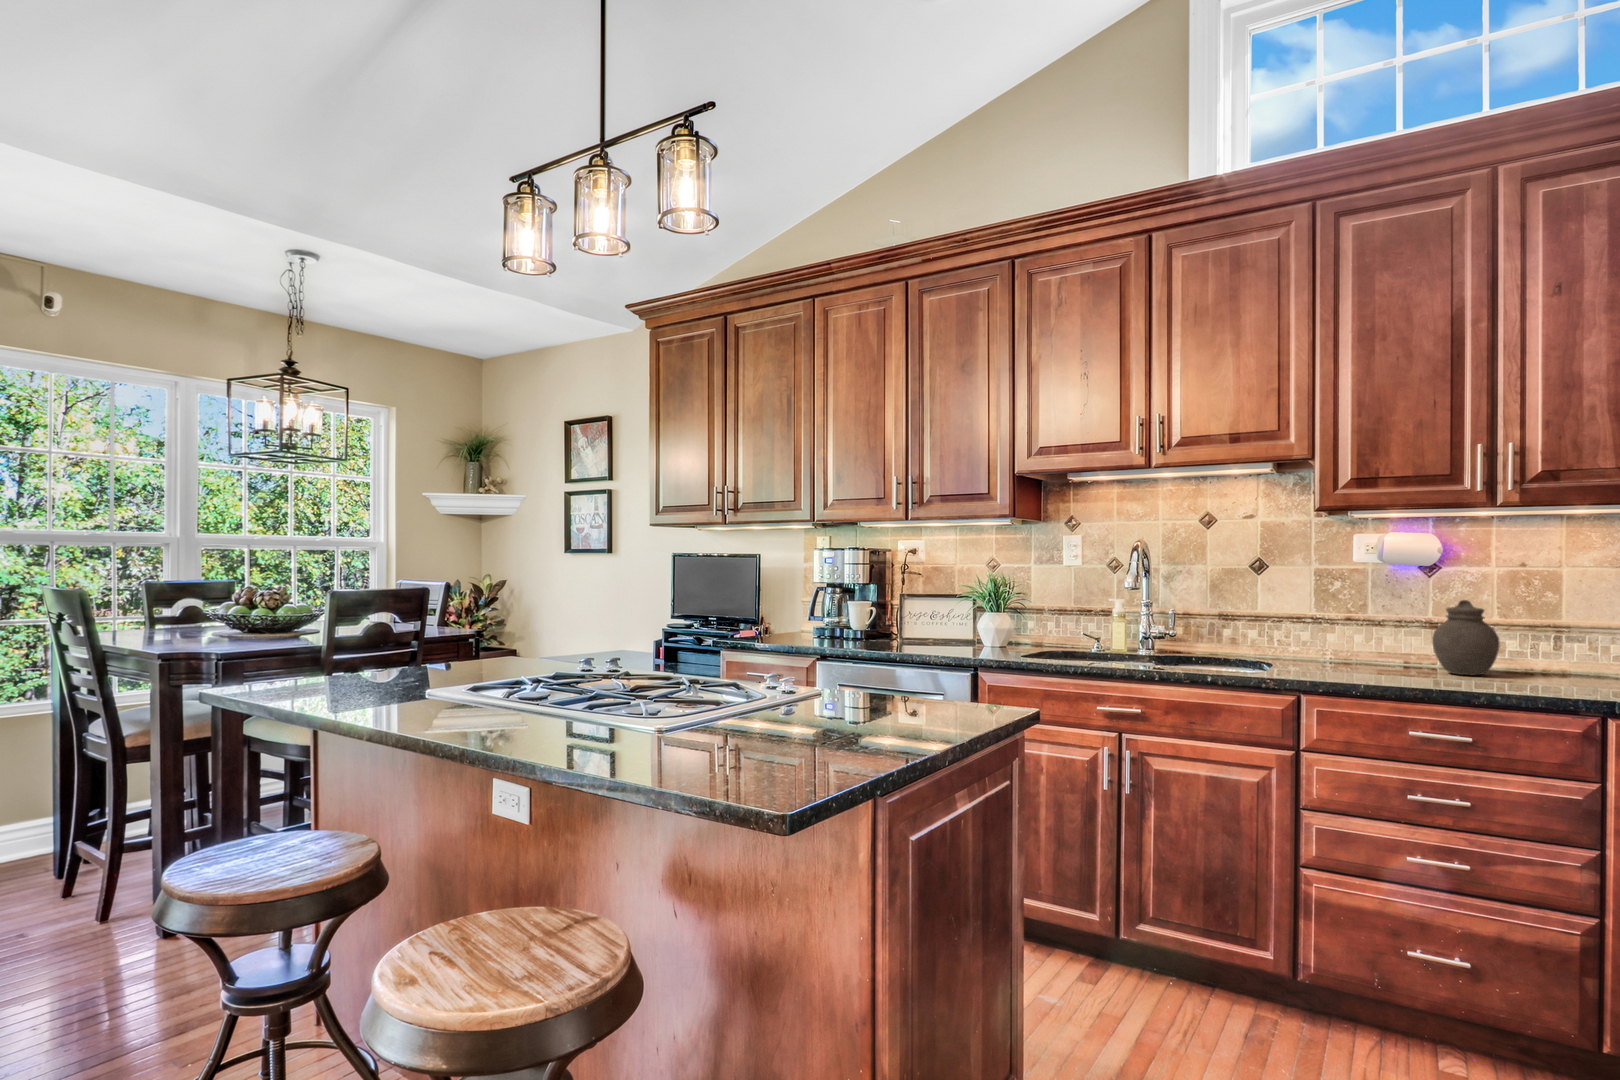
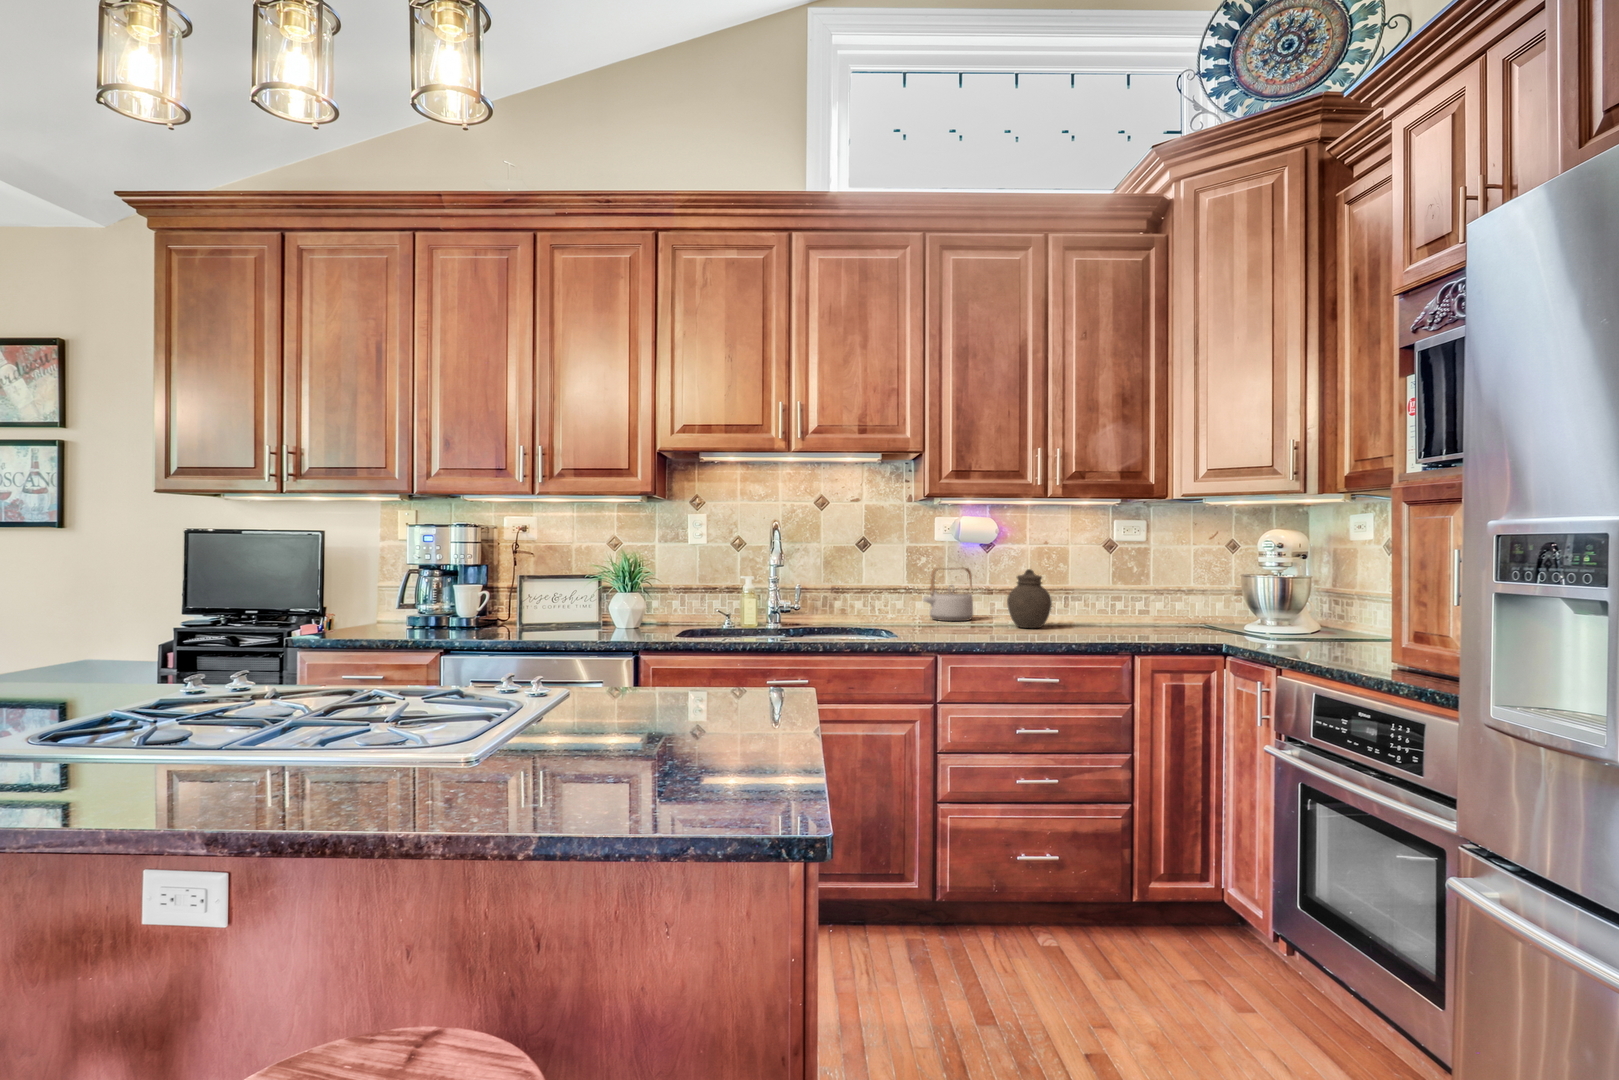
teapot: none [1332,595,1407,661] -> present [923,568,973,621]

